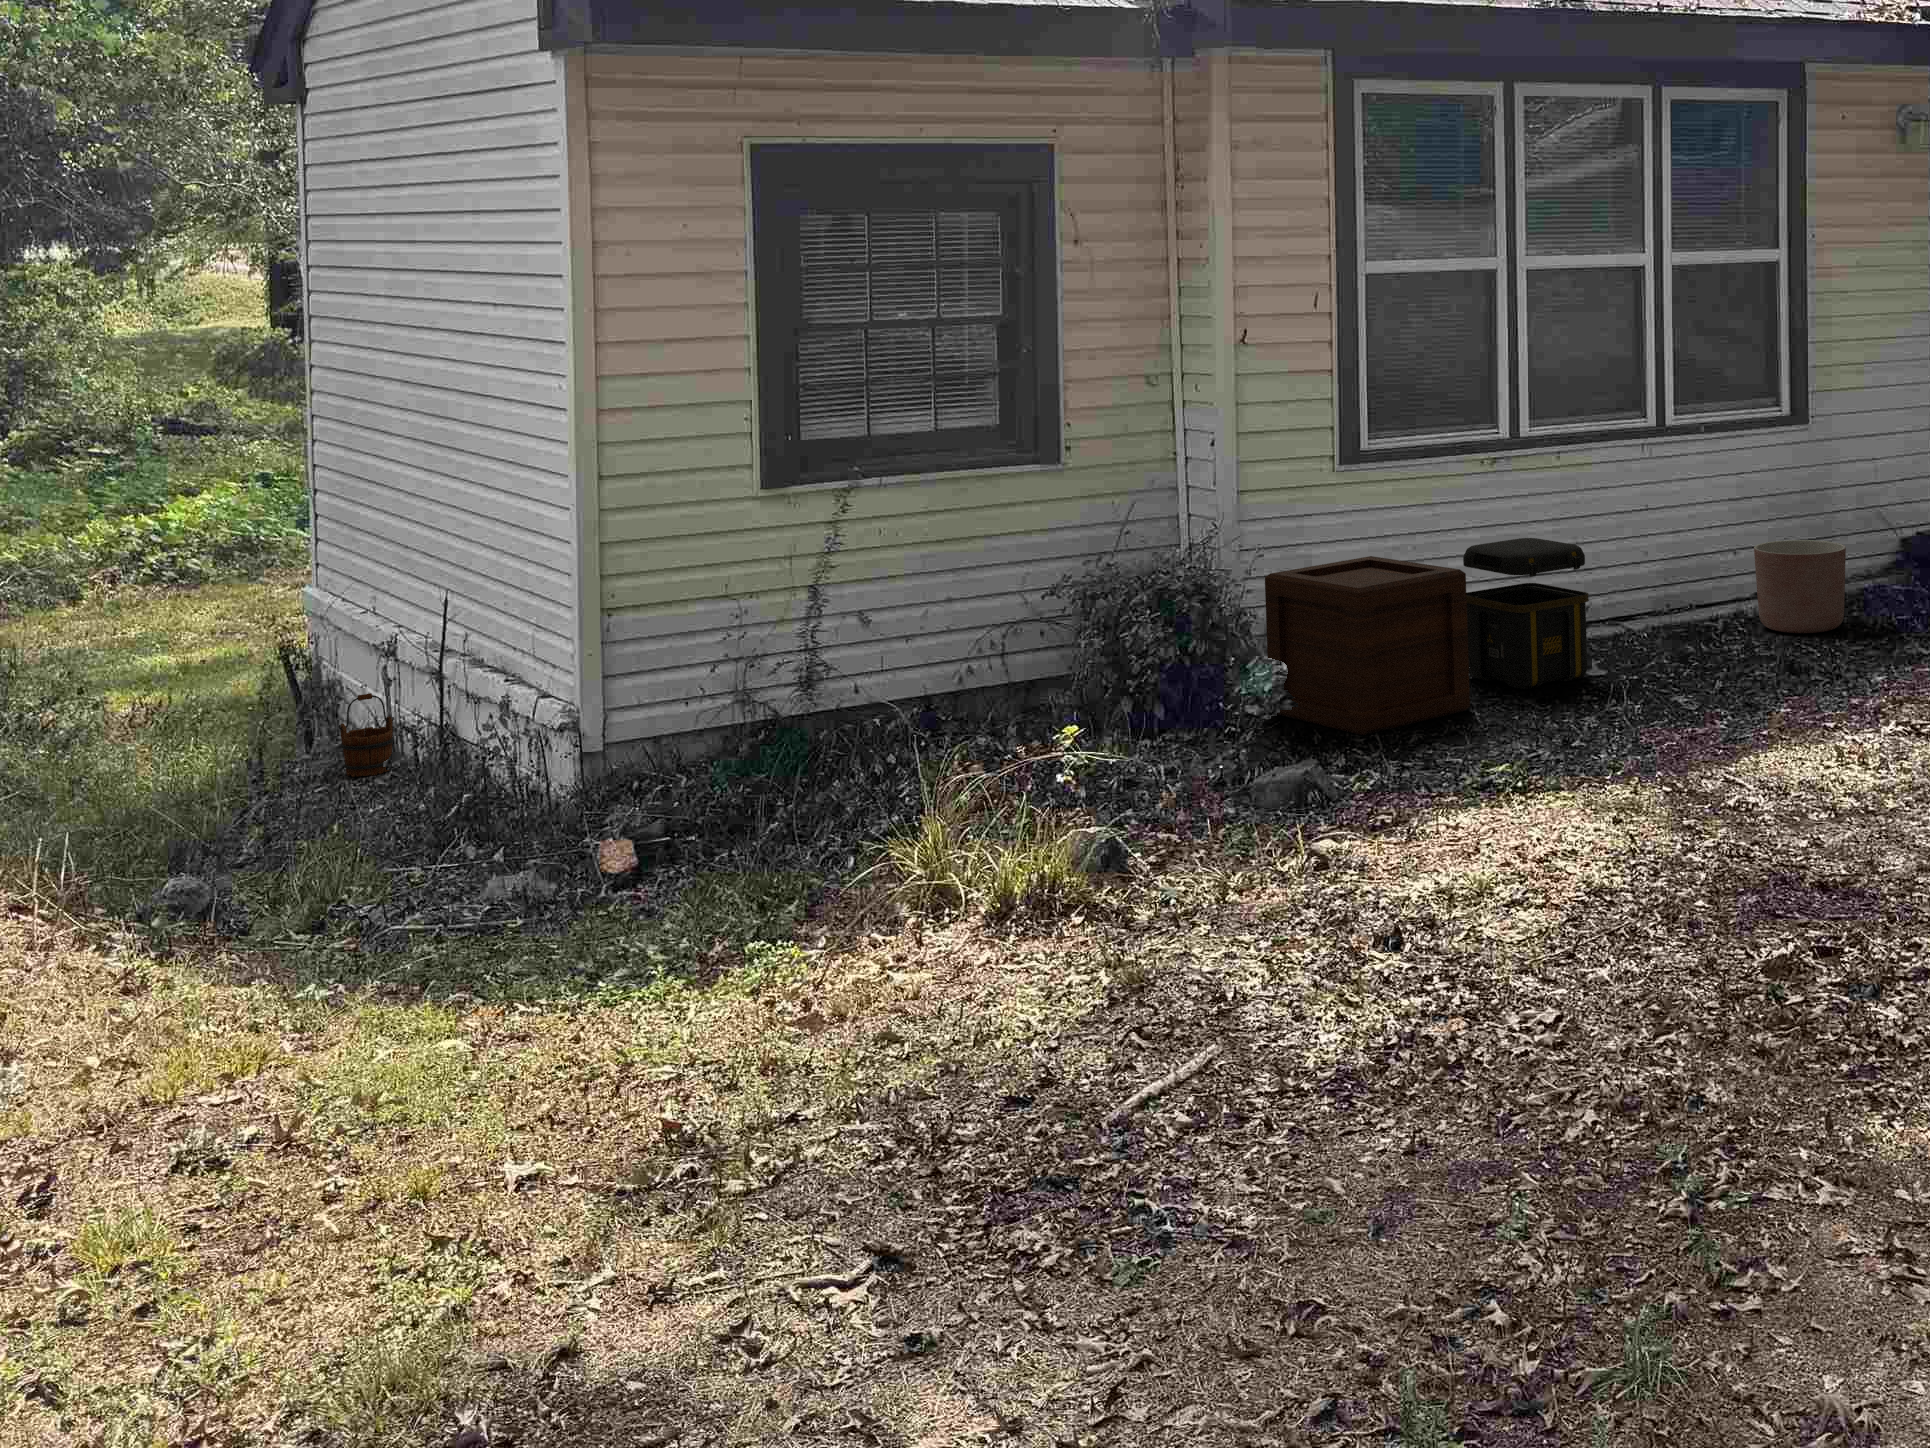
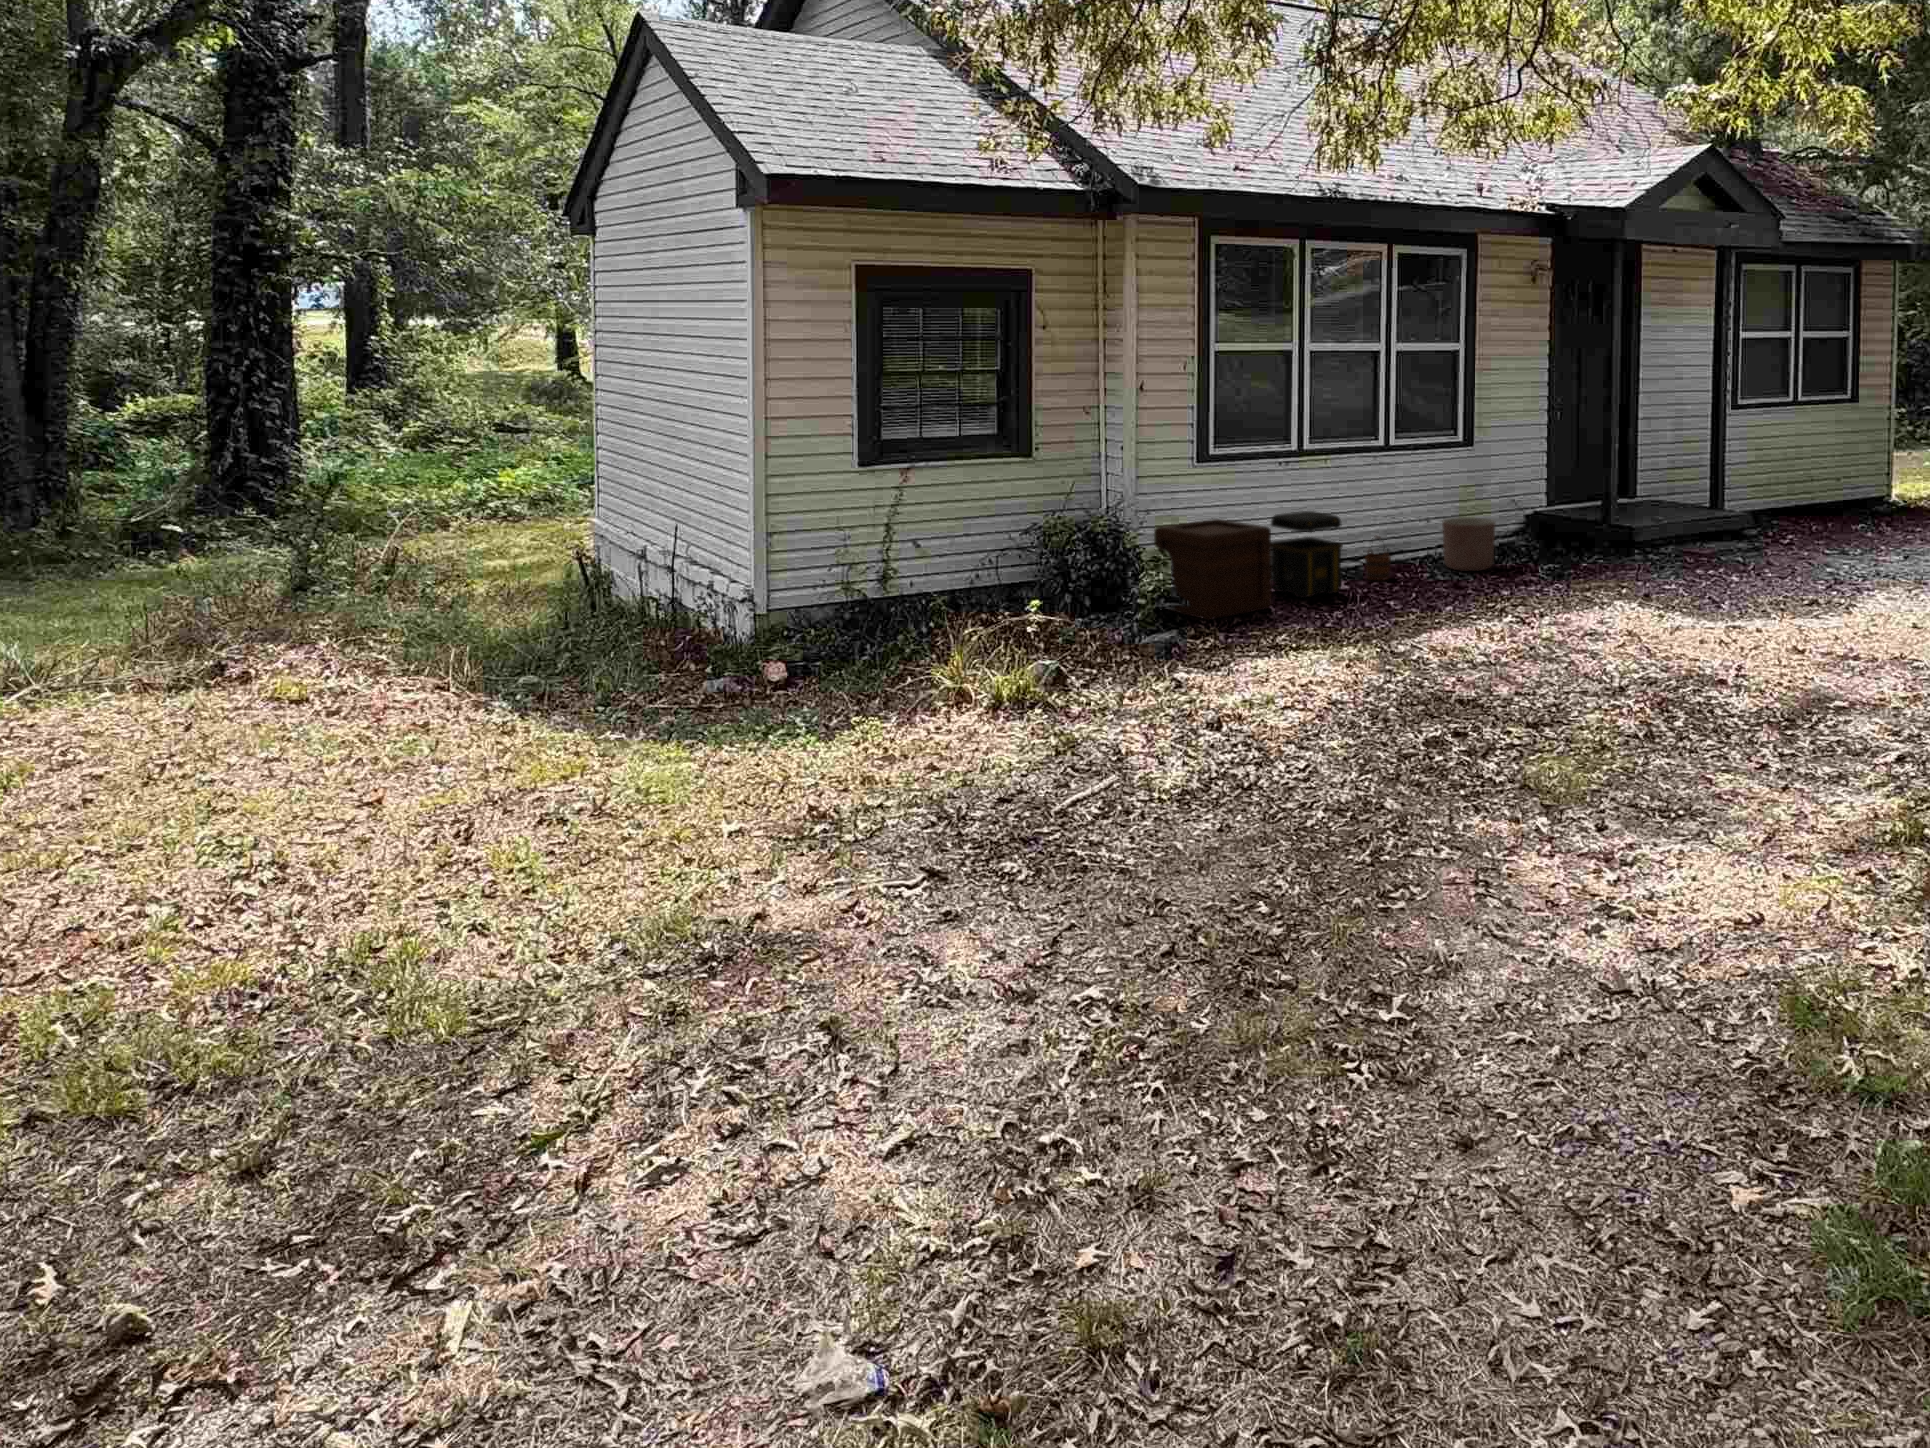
wooden bucket: present [338,693,394,777] -> present [1365,536,1391,580]

